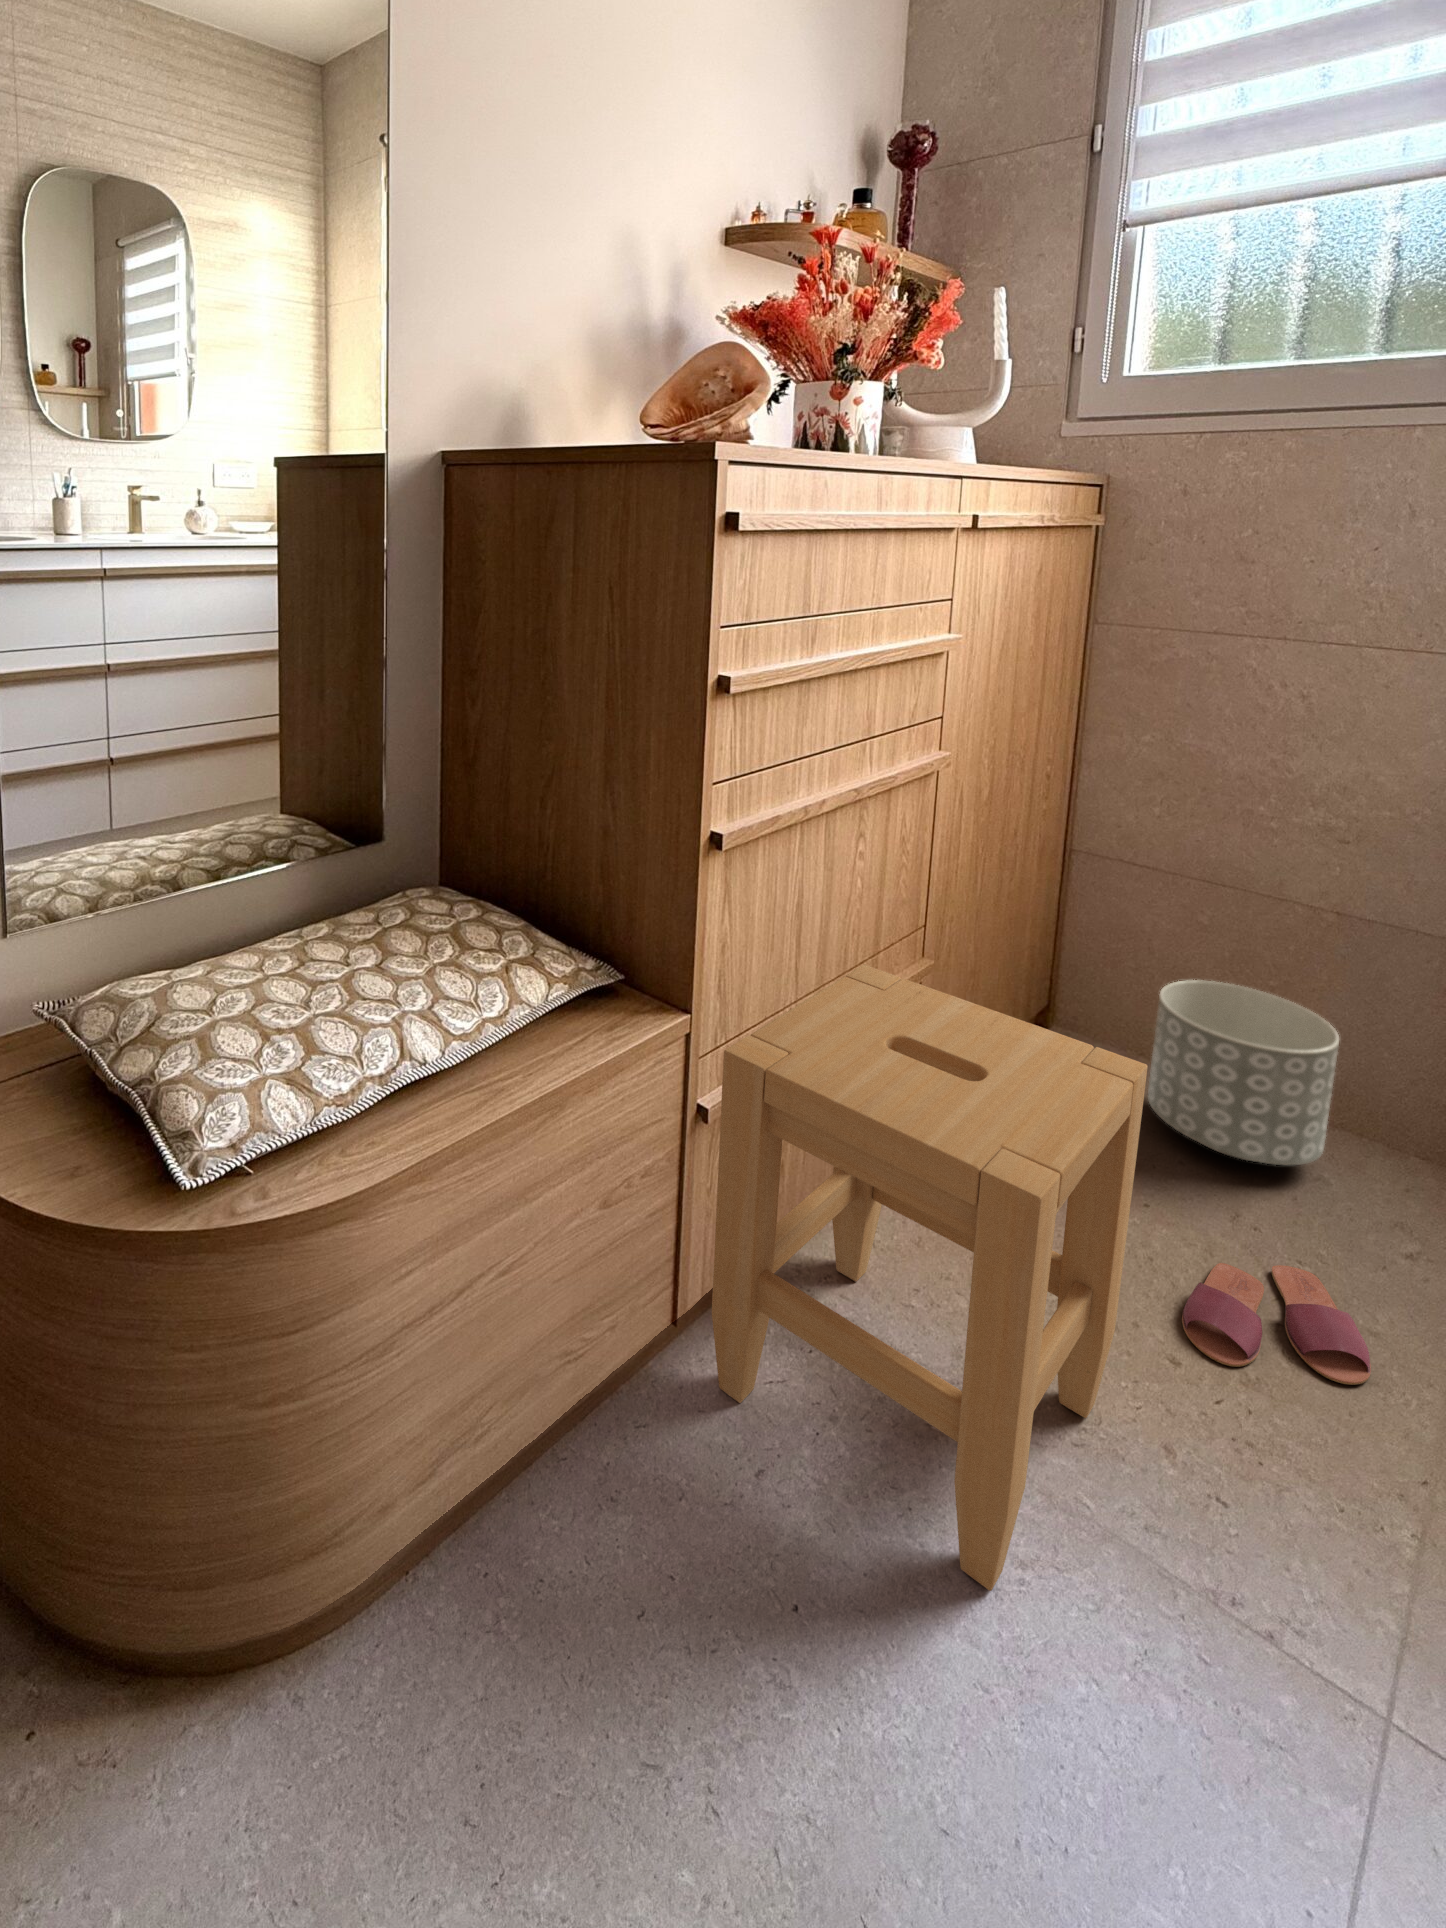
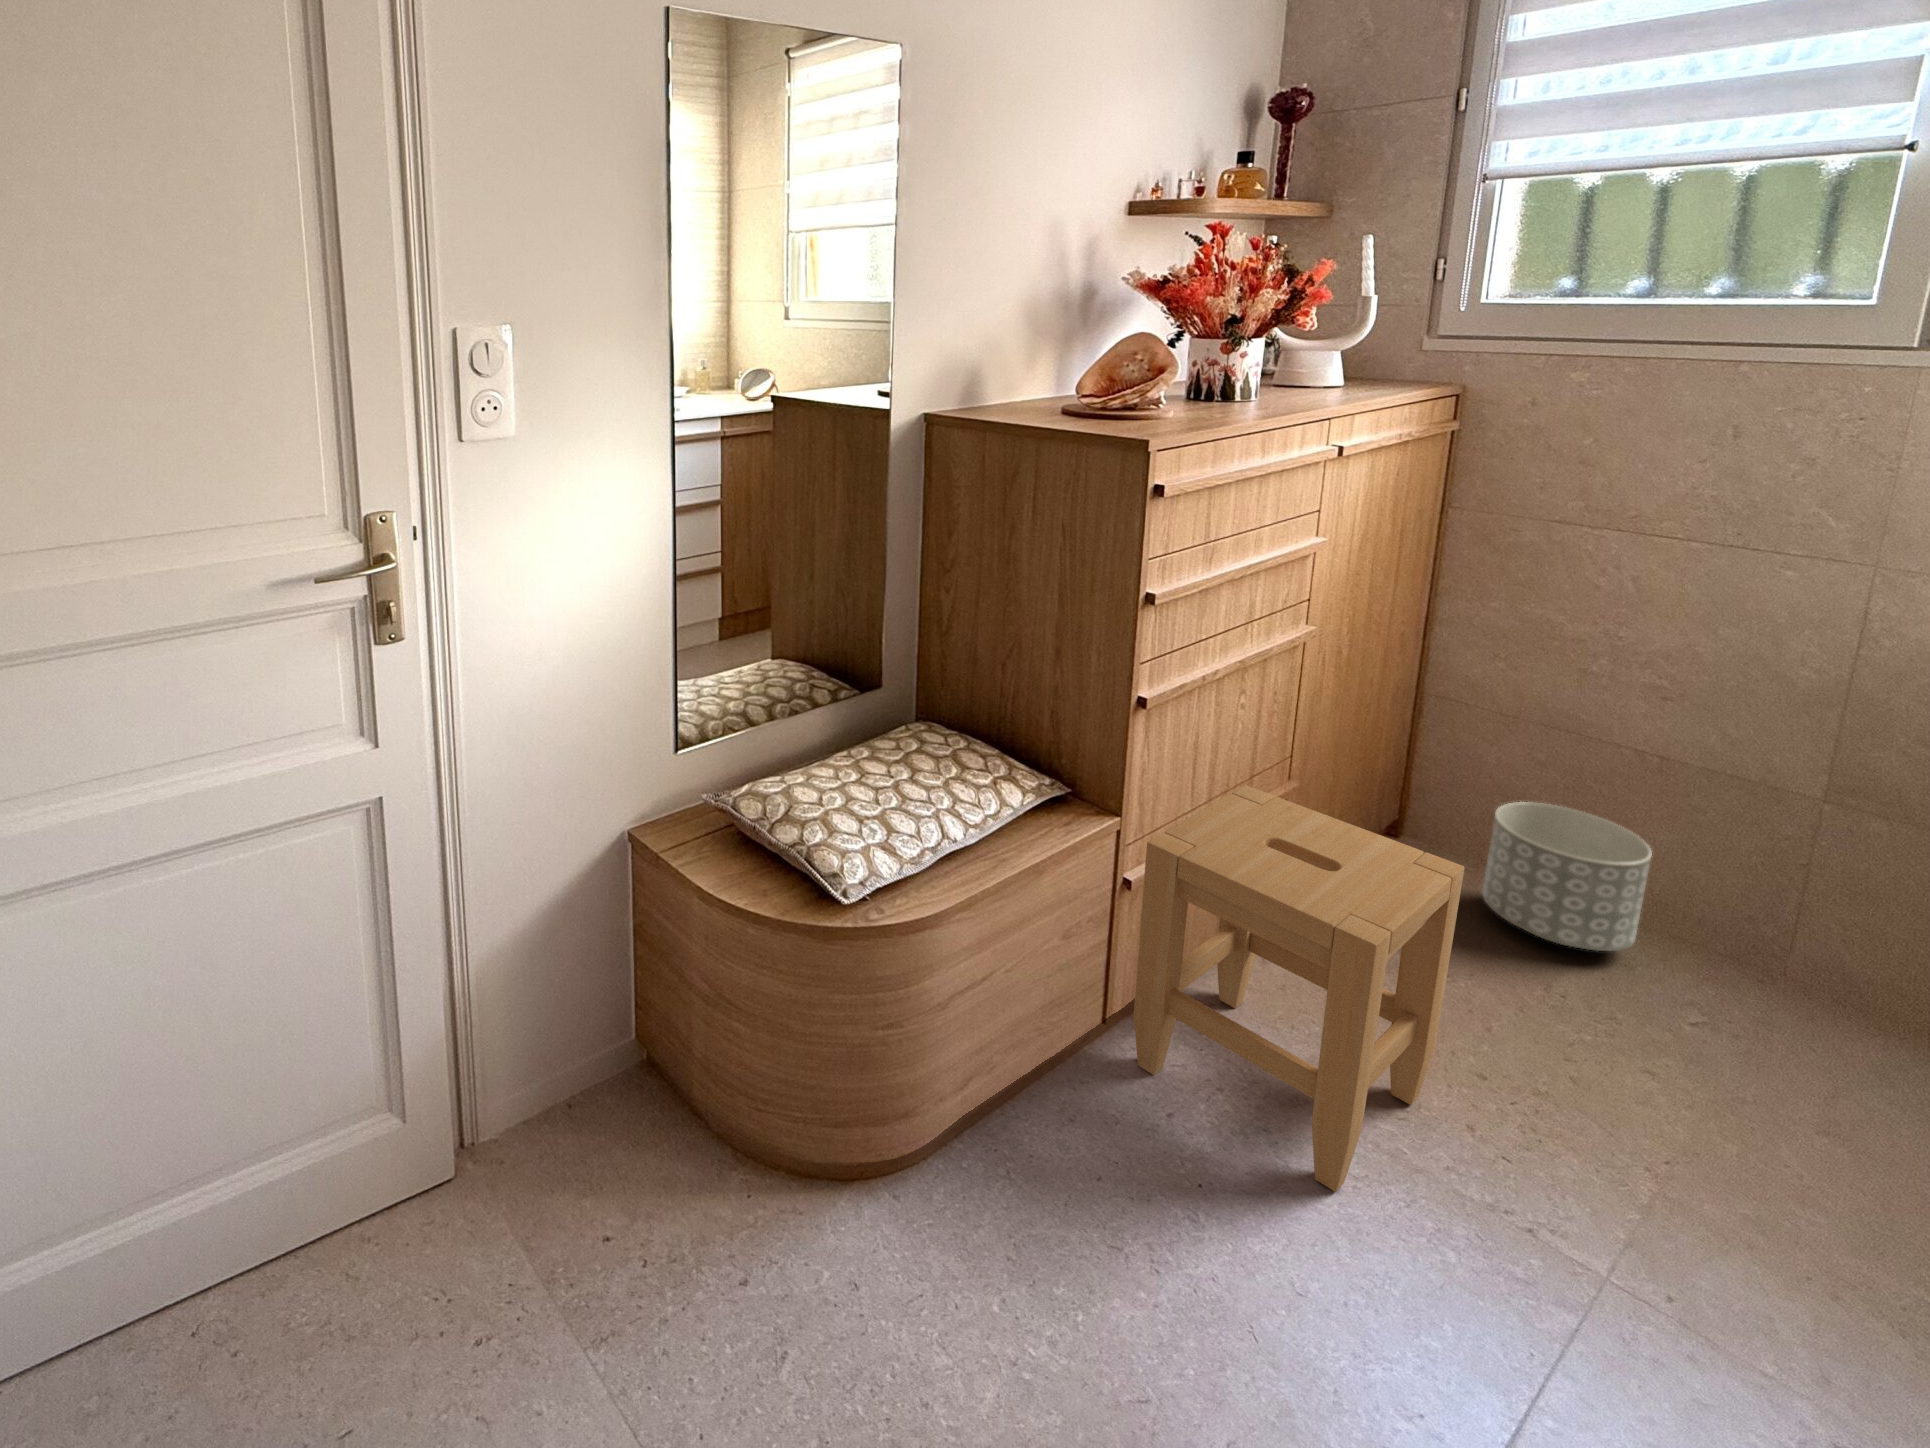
slippers: present [1182,1263,1371,1385] -> none [1494,1016,1646,1103]

